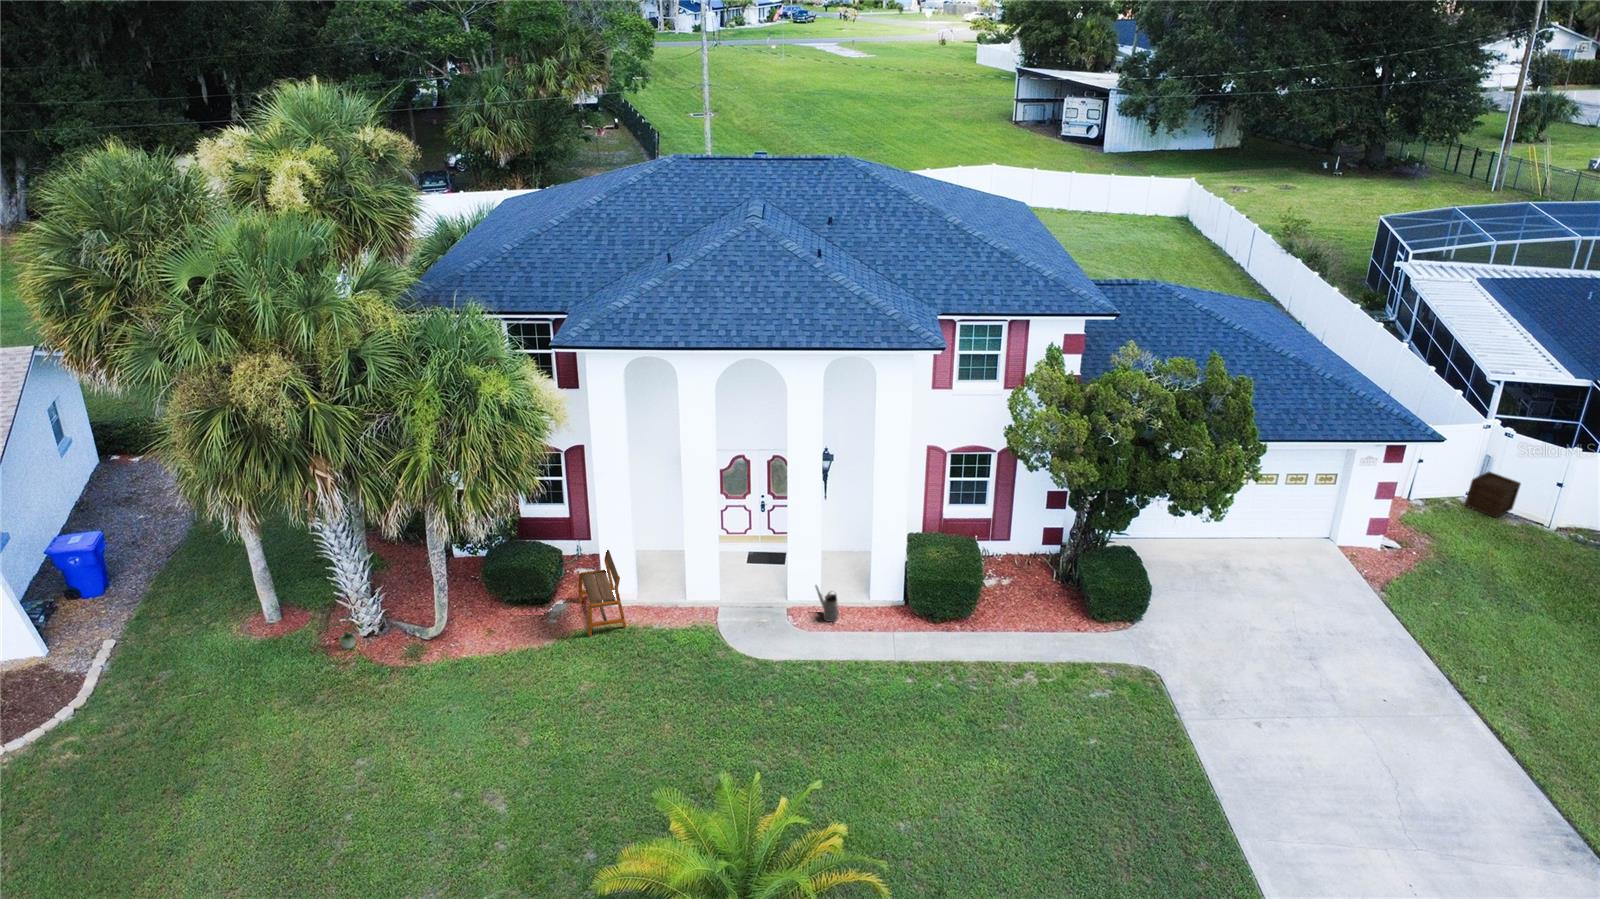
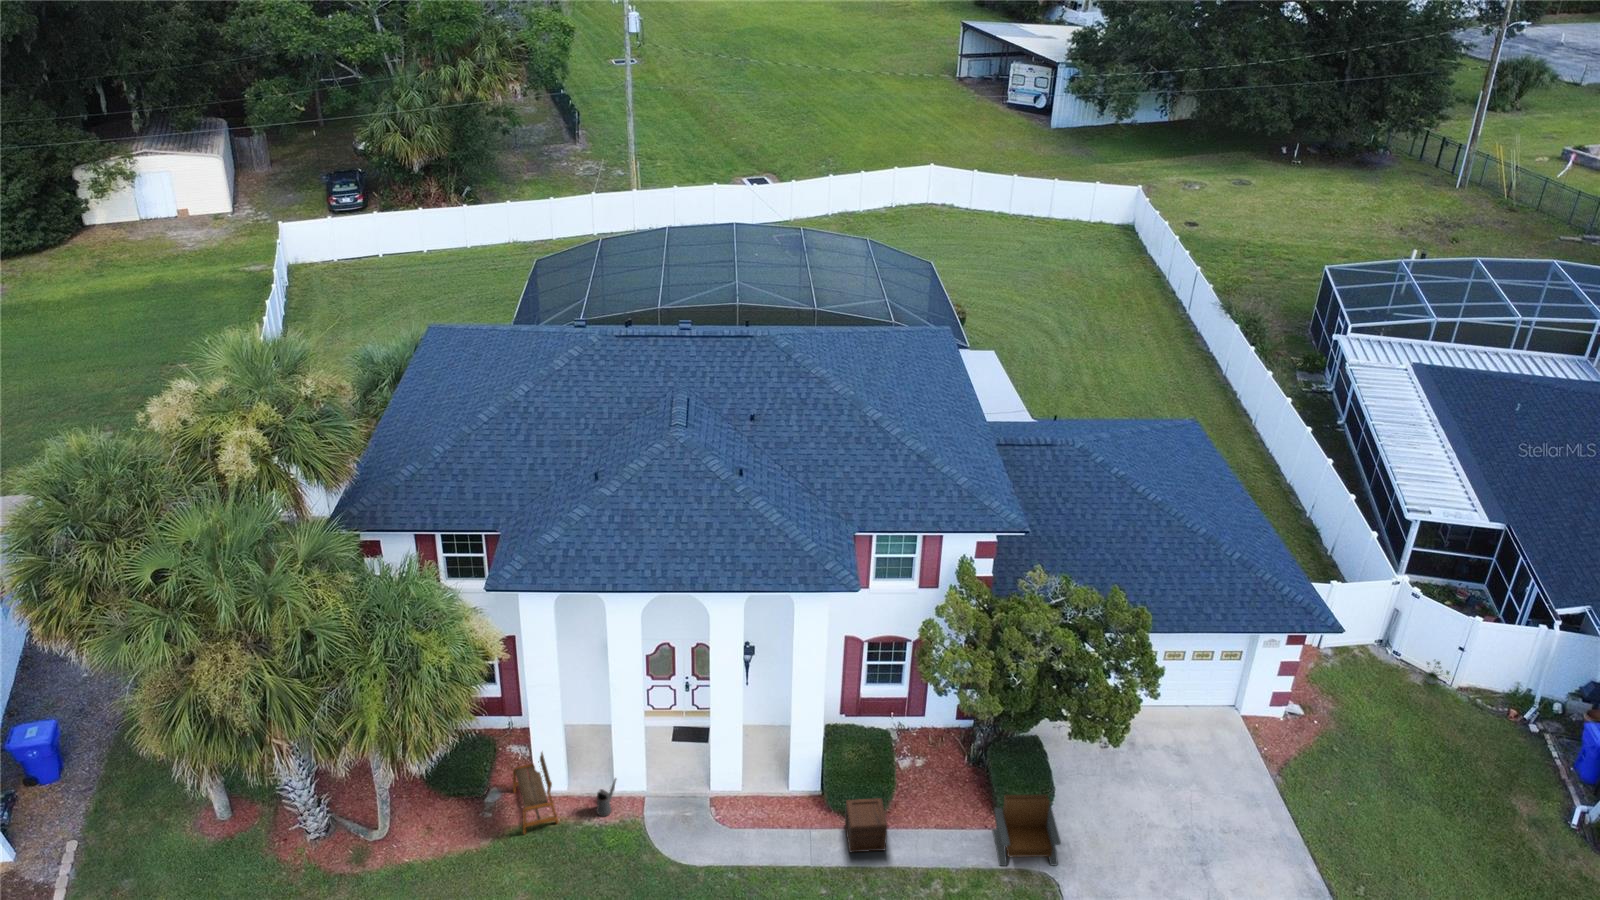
wooden crate: present [1465,471,1521,518] -> present [845,798,888,852]
watering can: present [815,585,839,622] -> present [596,778,616,817]
lounge chair: none [1090,593,1171,668] -> present [992,795,1061,866]
potted plant: present [334,617,364,648] -> present [1424,662,1449,684]

